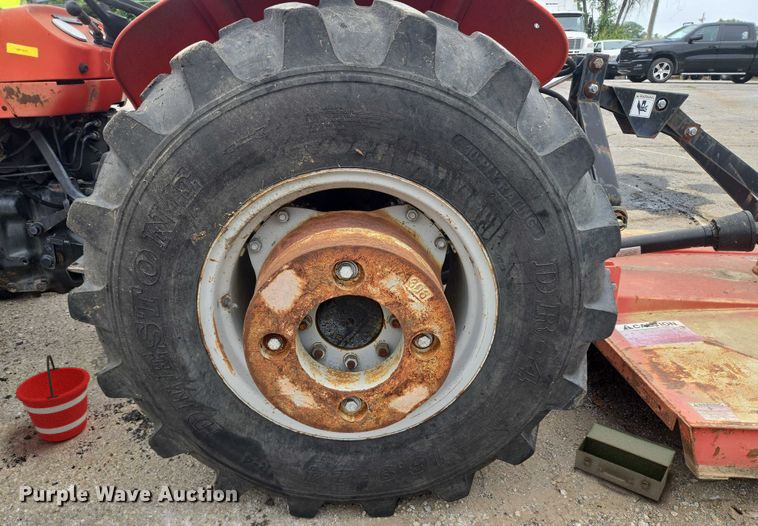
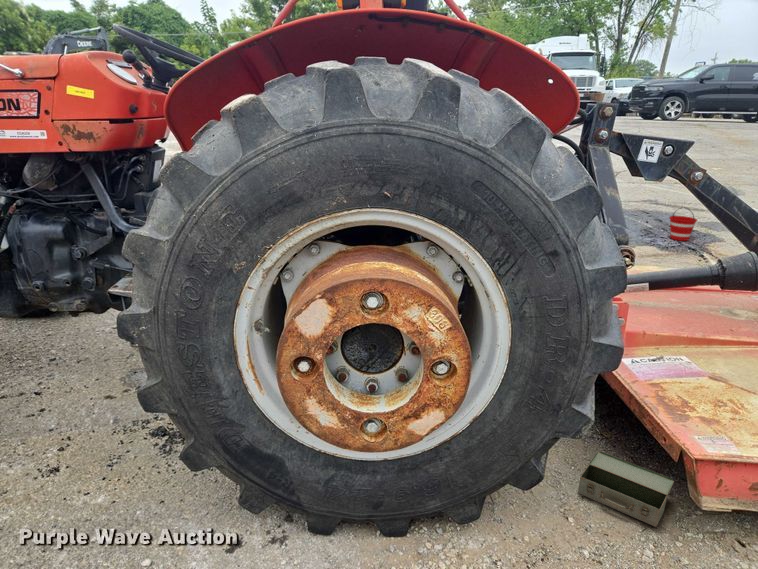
bucket: present [16,355,90,442] -> present [670,208,697,241]

